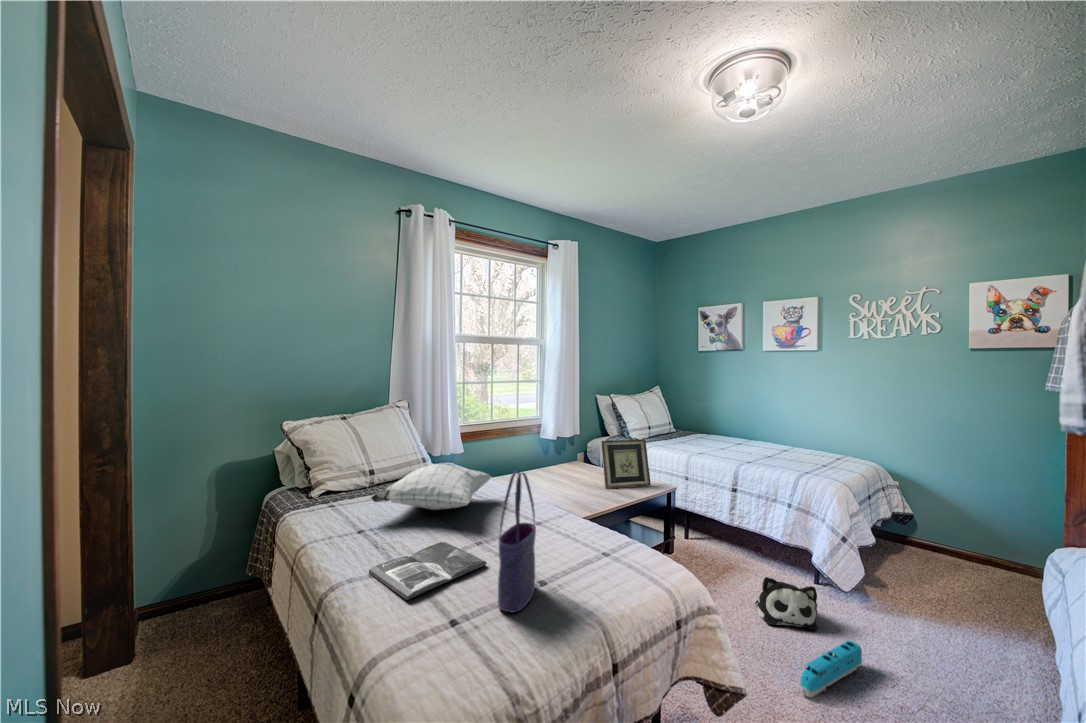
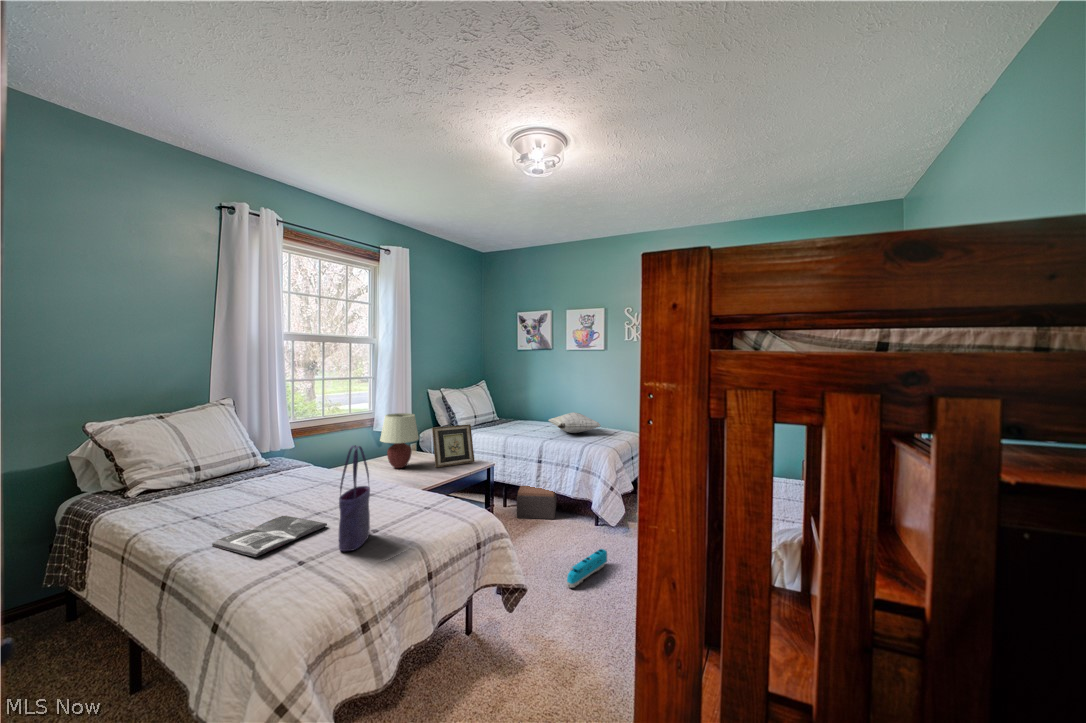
table lamp: none [544,422,586,485] -> present [380,413,419,468]
pillow: present [371,464,491,510] -> present [549,412,601,433]
footstool: none [706,515,760,573] -> present [517,486,556,519]
plush toy: present [755,577,817,630] -> none [548,517,586,551]

